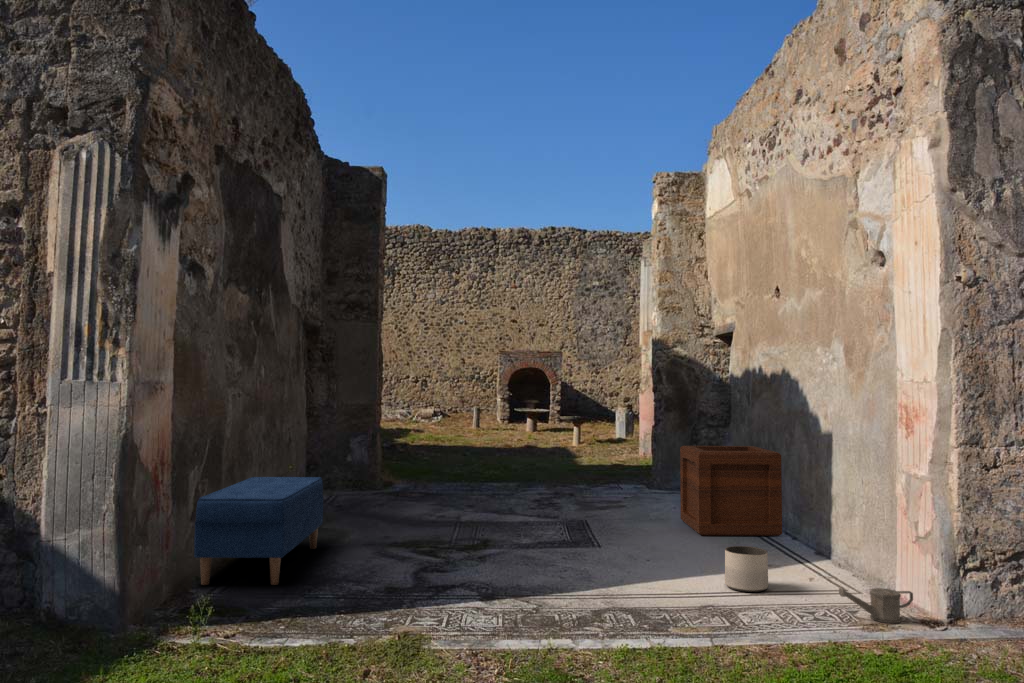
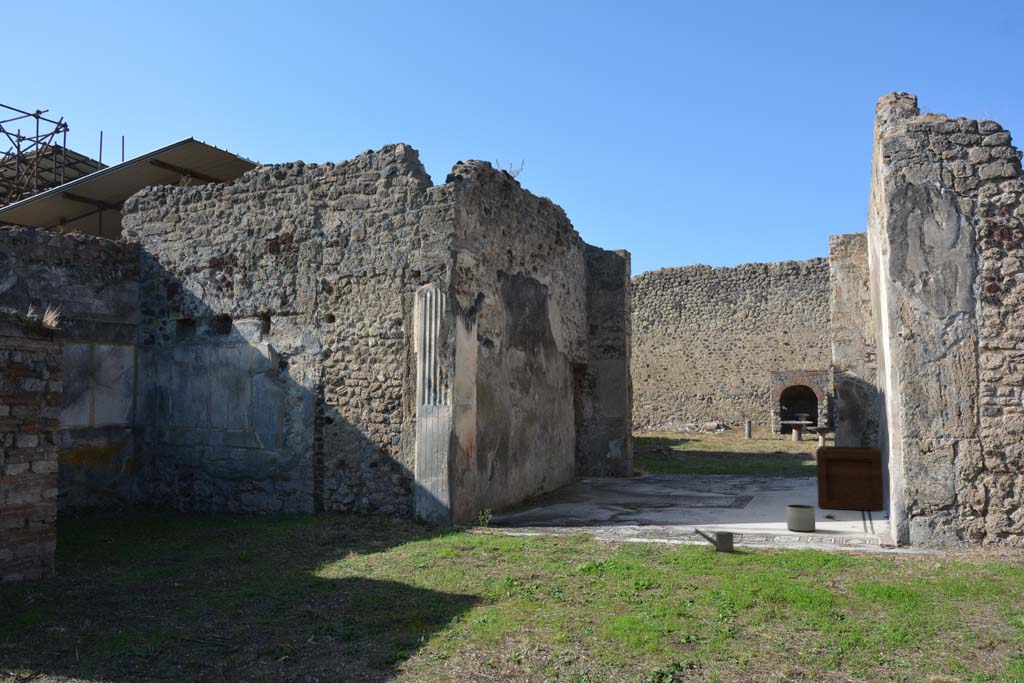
bench: present [194,477,323,585] -> none [488,458,564,513]
watering can: present [839,587,913,623] -> present [695,529,743,552]

